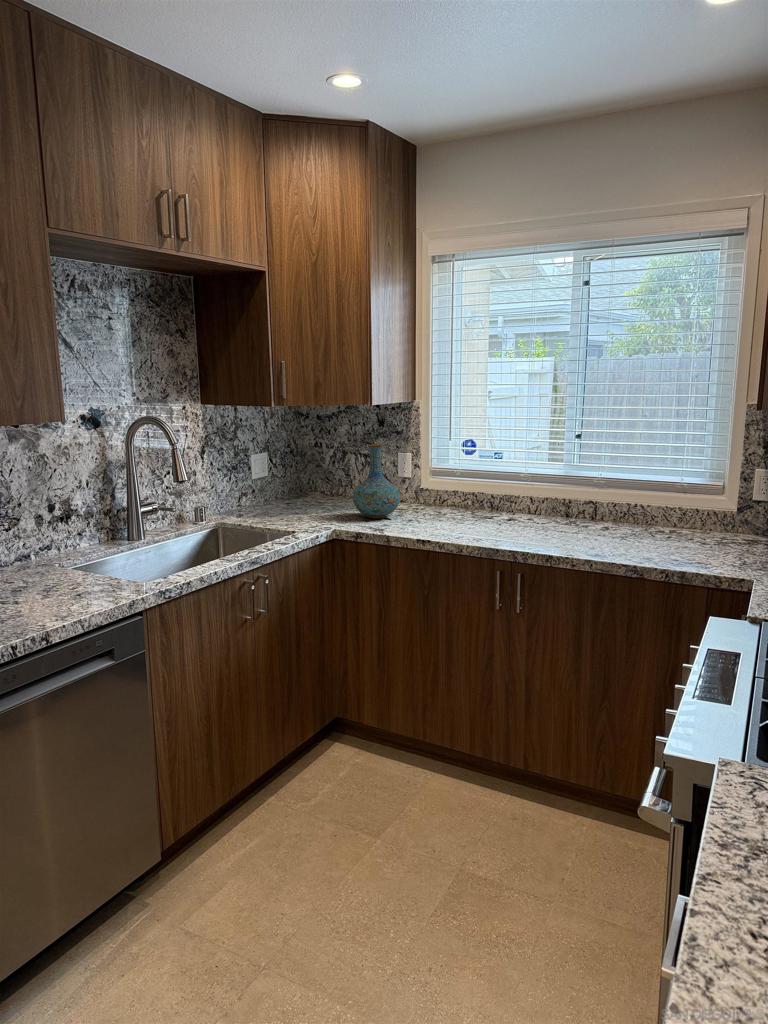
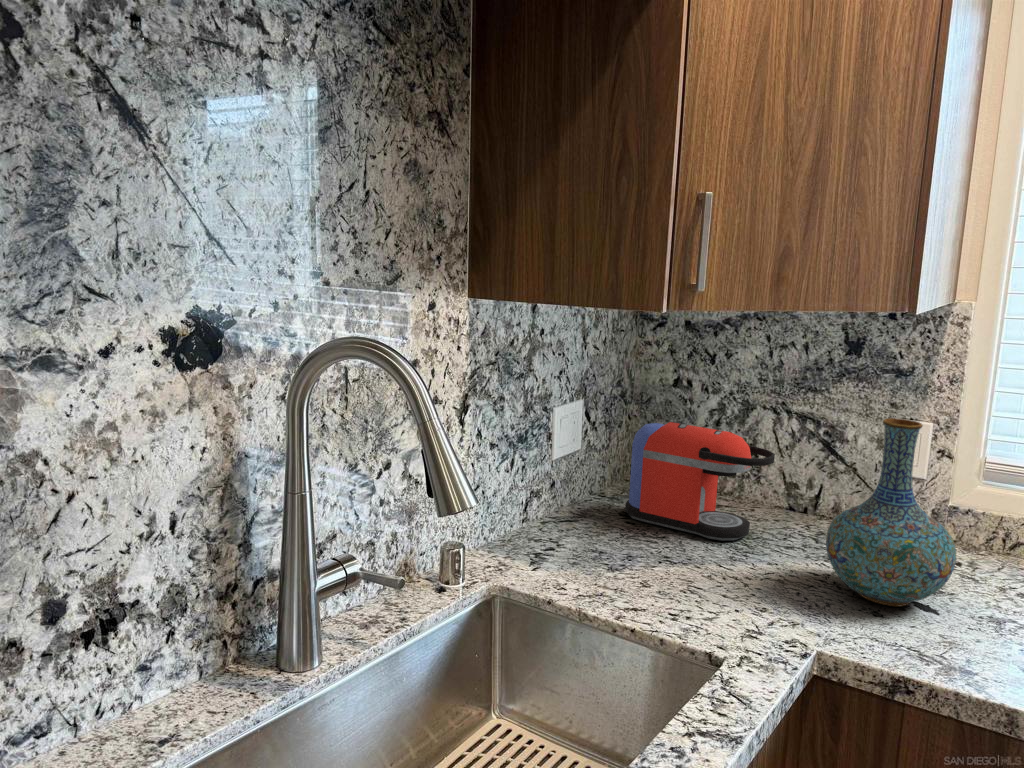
coffee maker: none [287,459,345,508] -> present [625,422,775,541]

